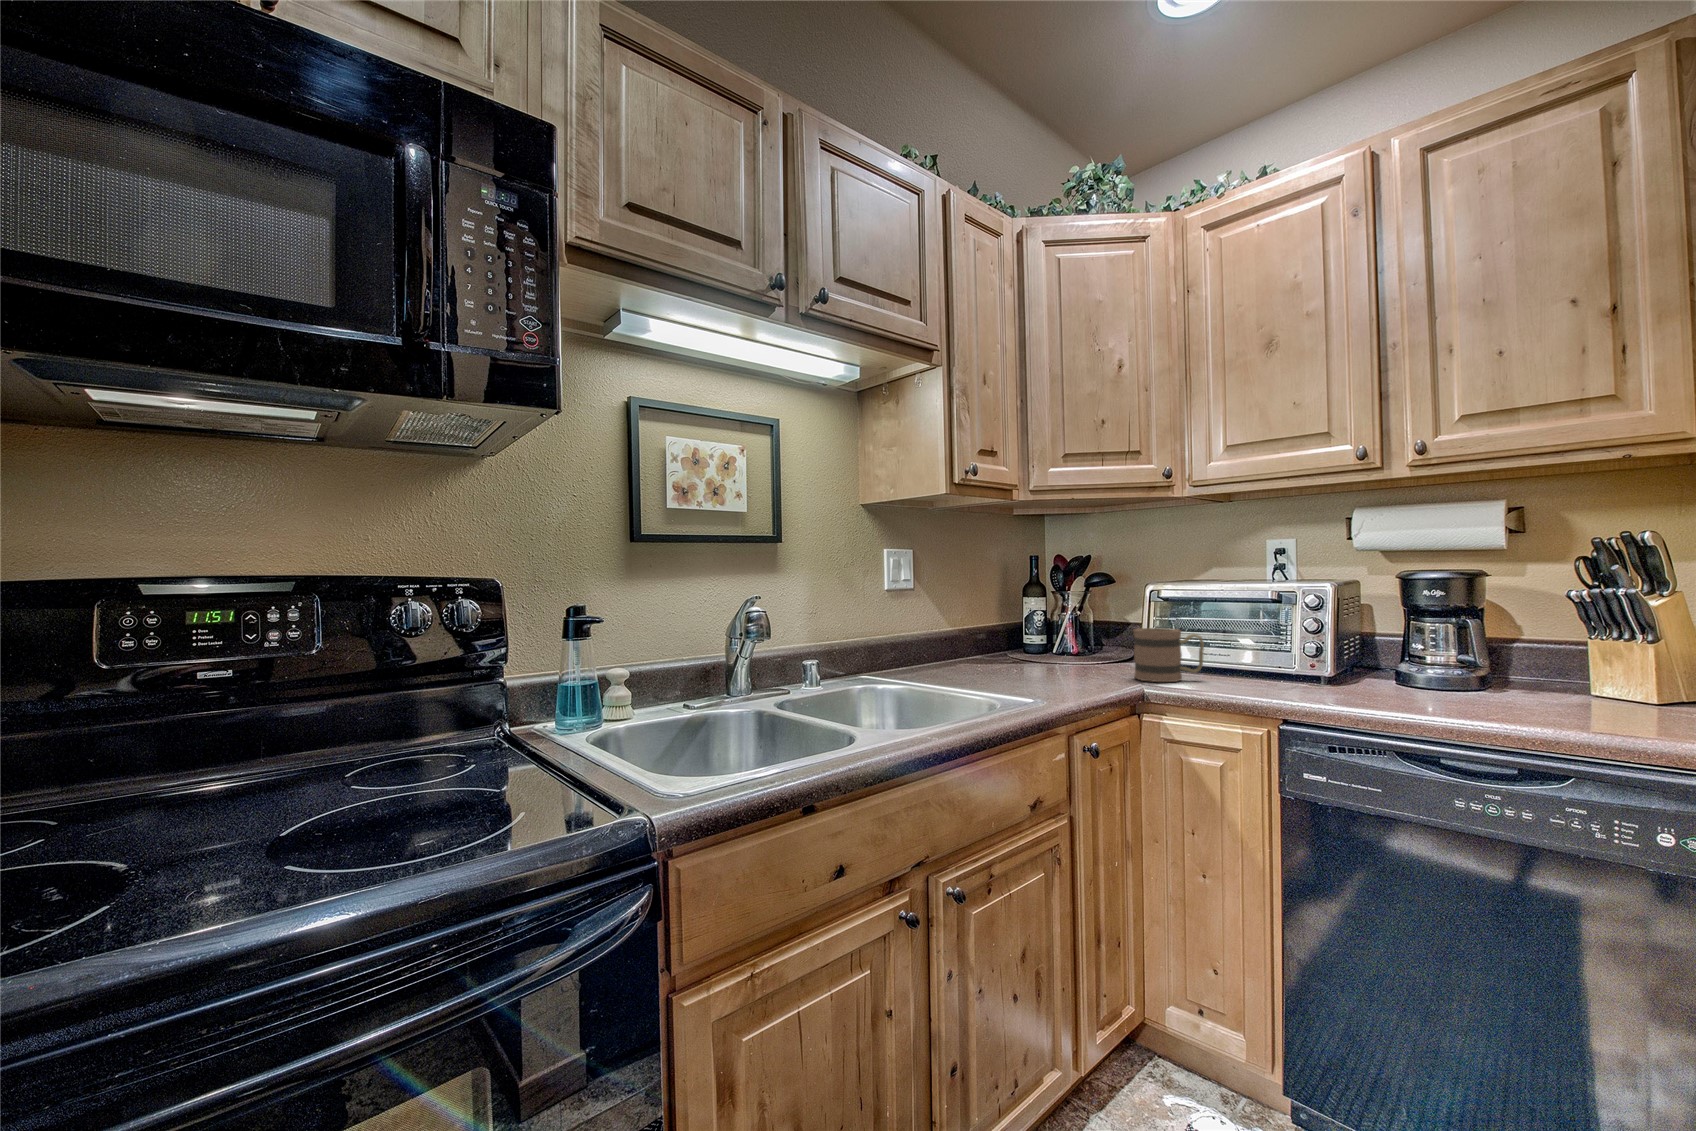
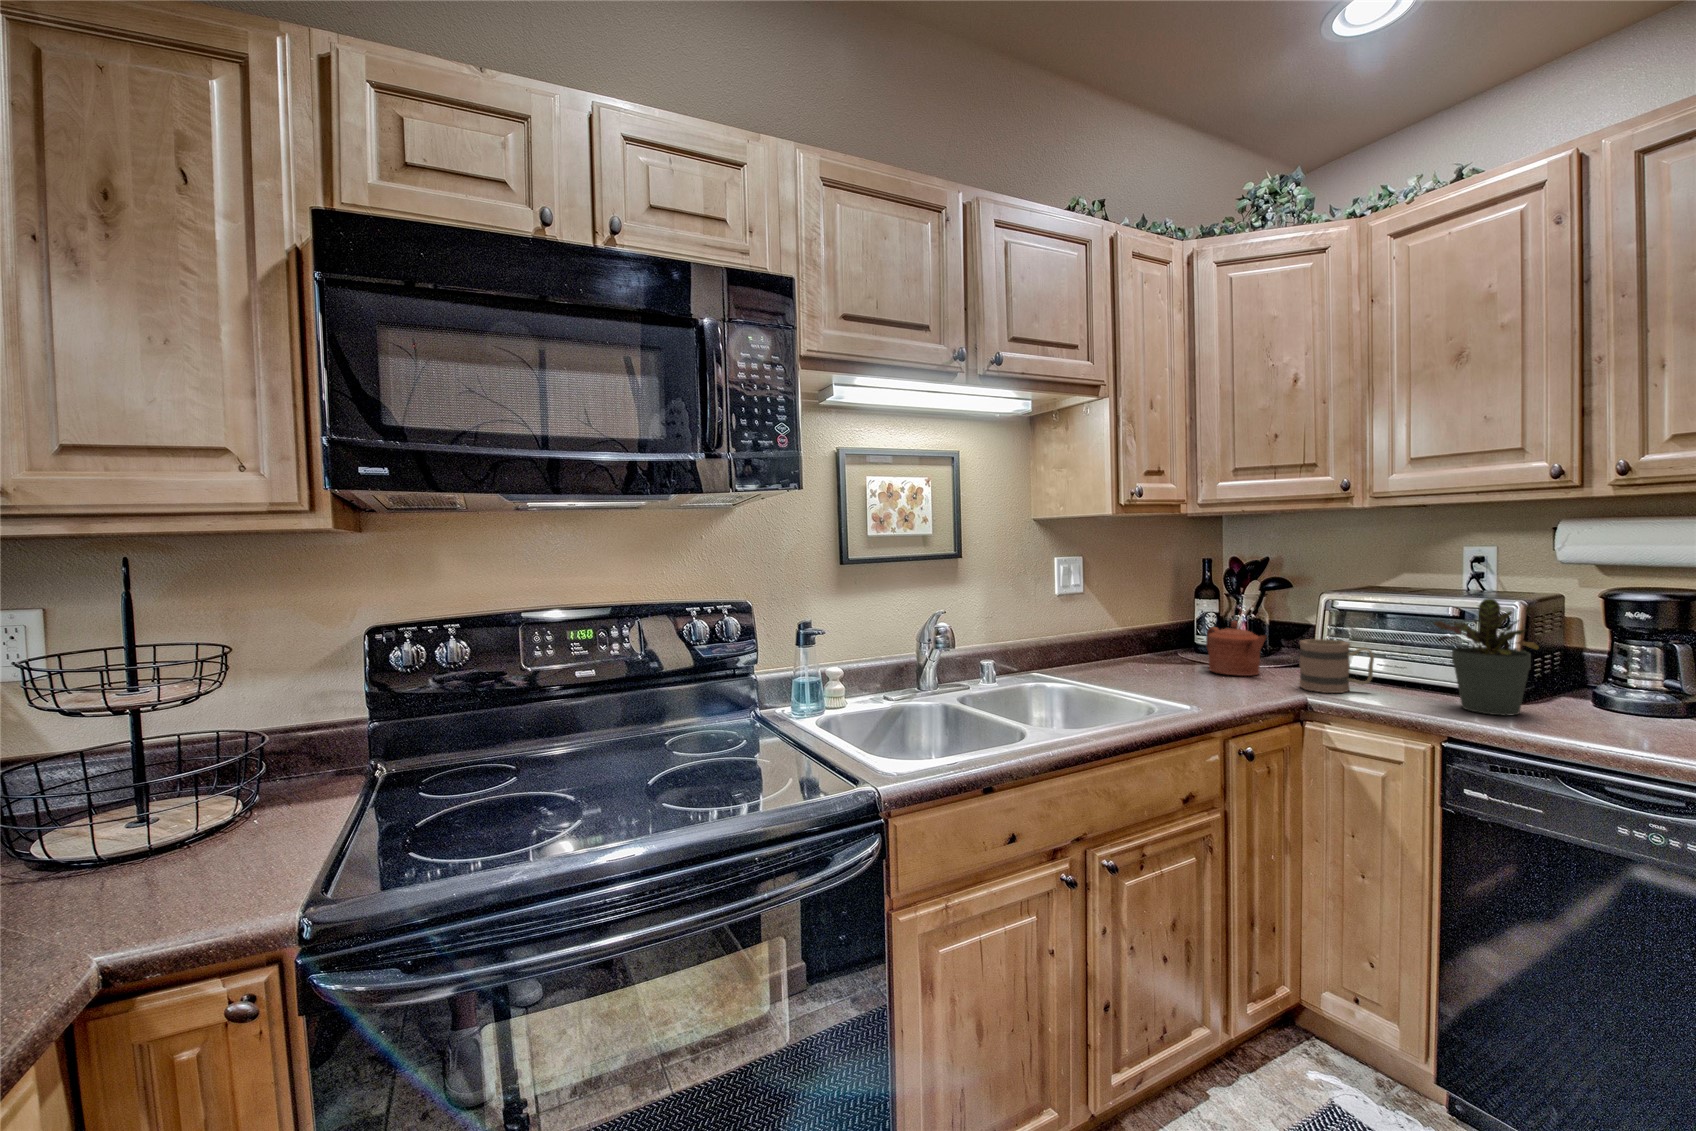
potted plant: none [1264,575,1358,695] -> present [1434,599,1539,716]
teapot: none [1039,613,1100,671] -> present [1206,621,1266,676]

